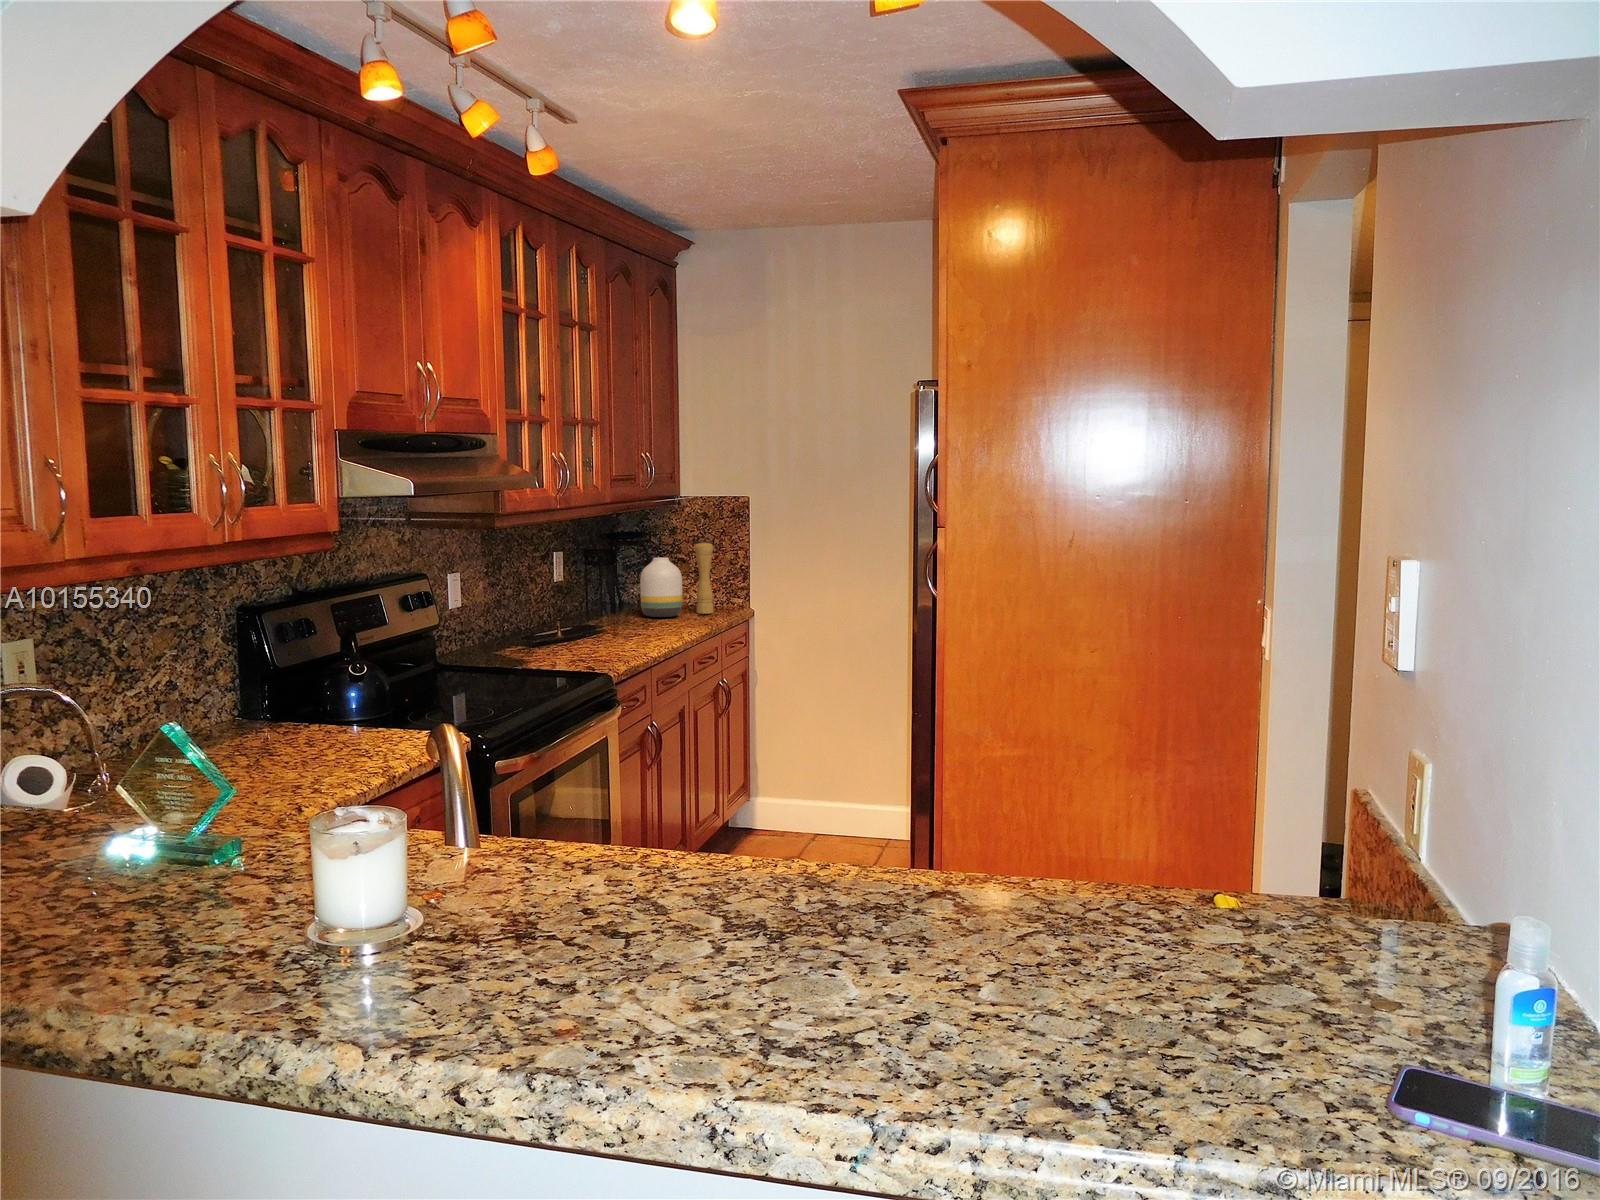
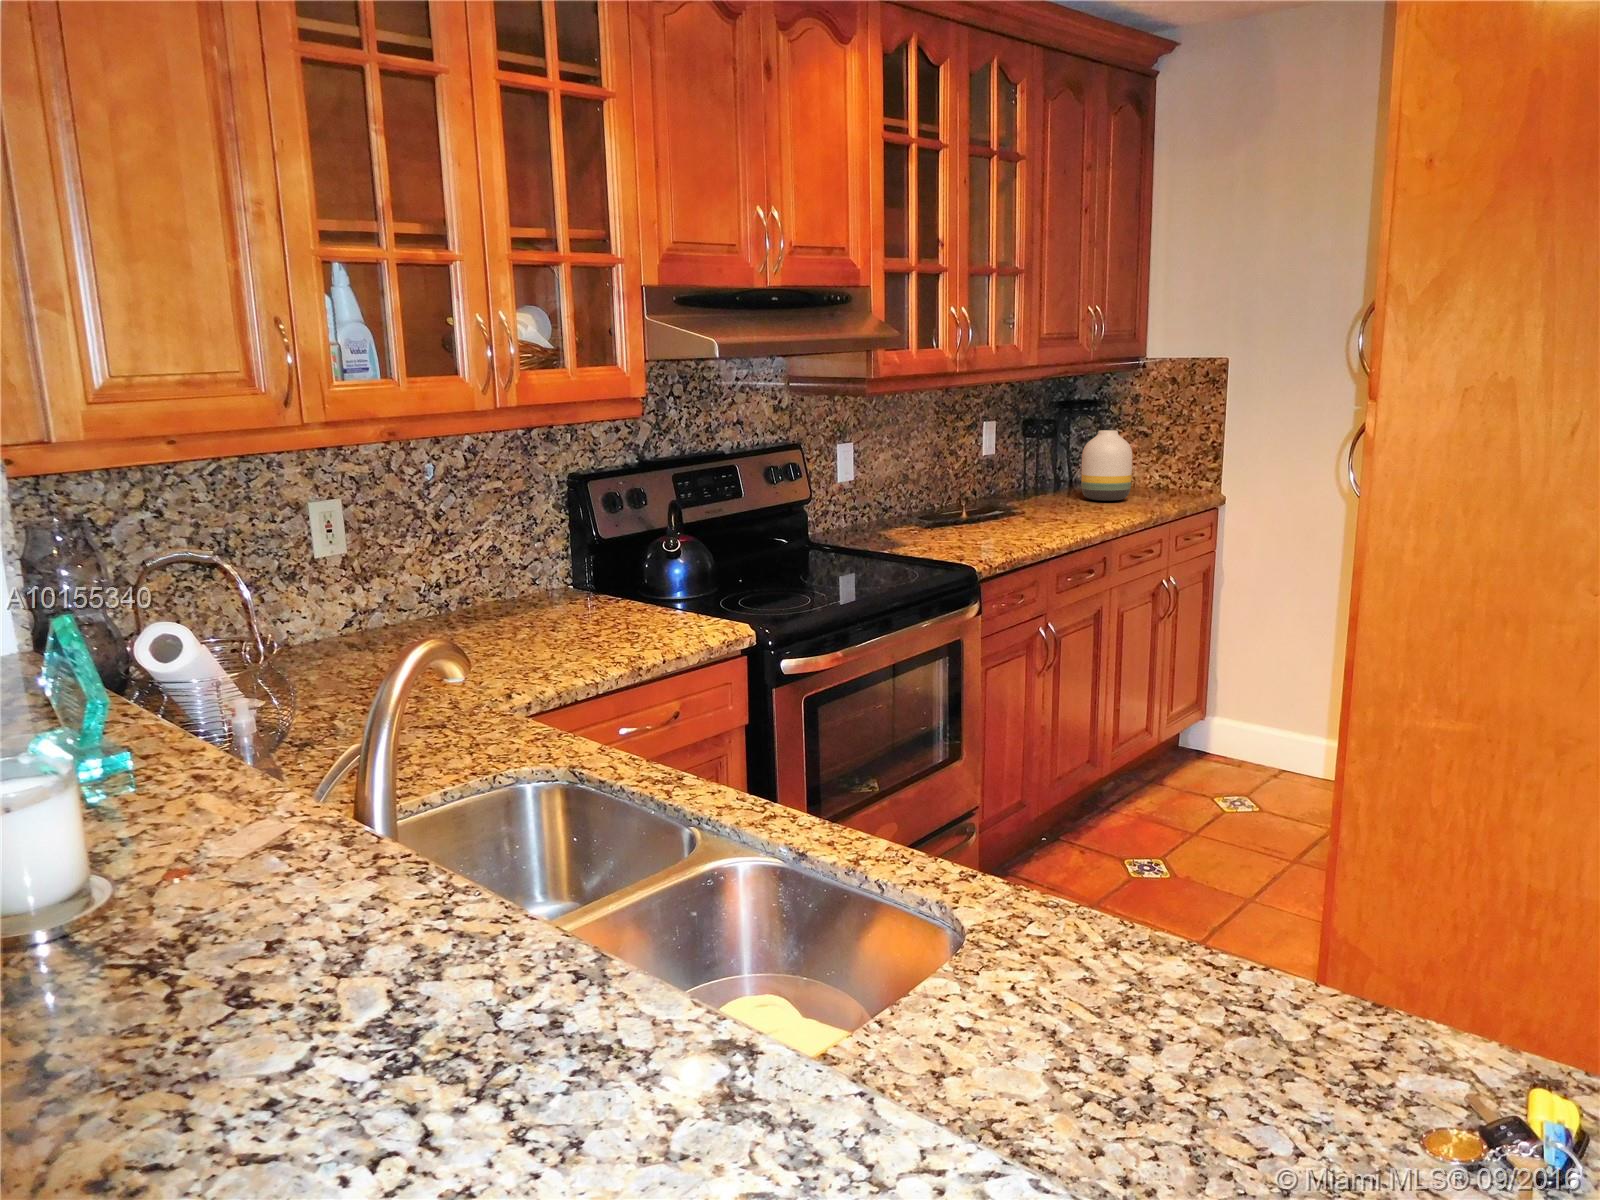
pepper mill: present [695,542,714,614] -> none [1151,412,1177,499]

